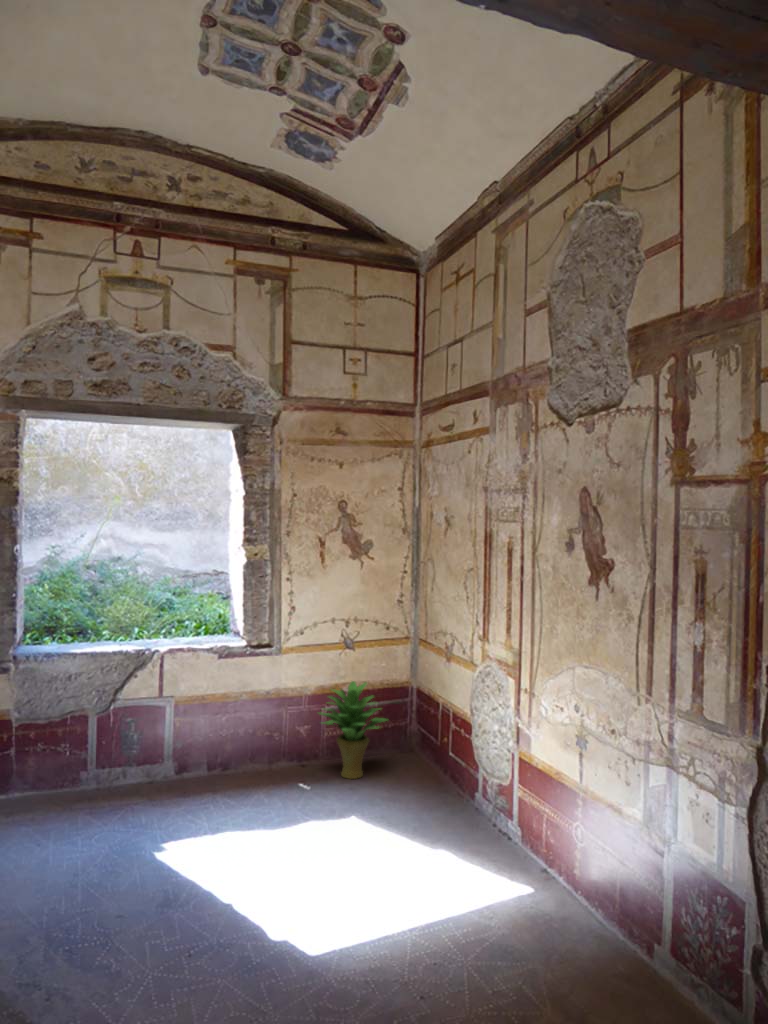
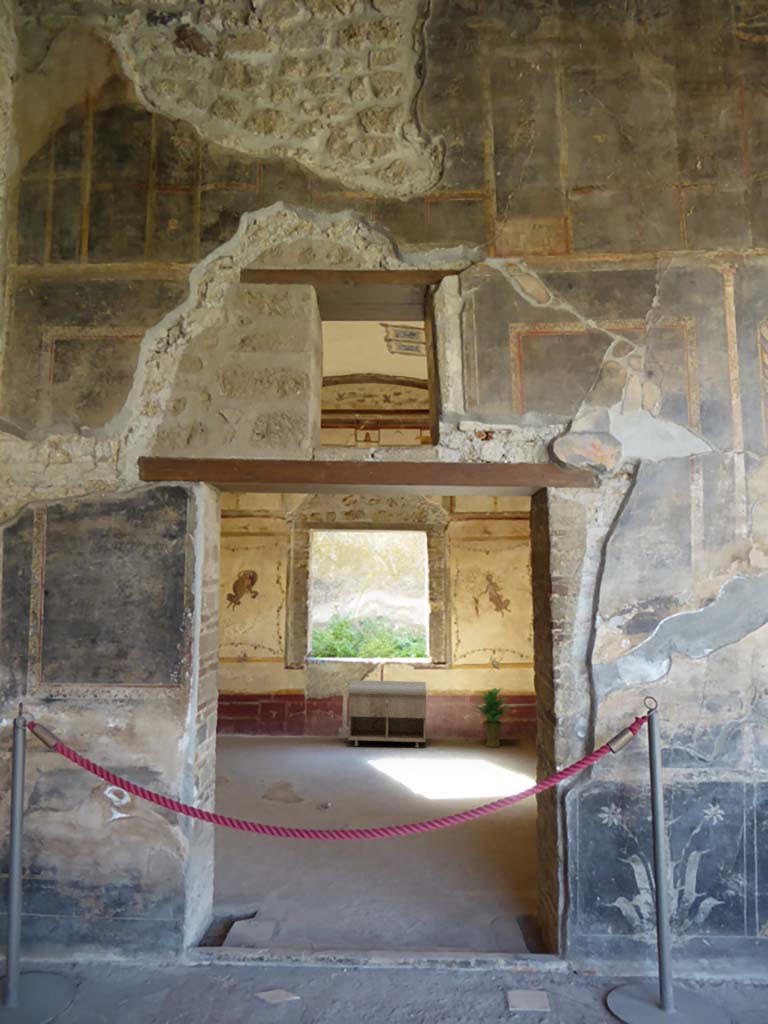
storage bench: none [103,679,251,811] -> present [348,680,426,747]

